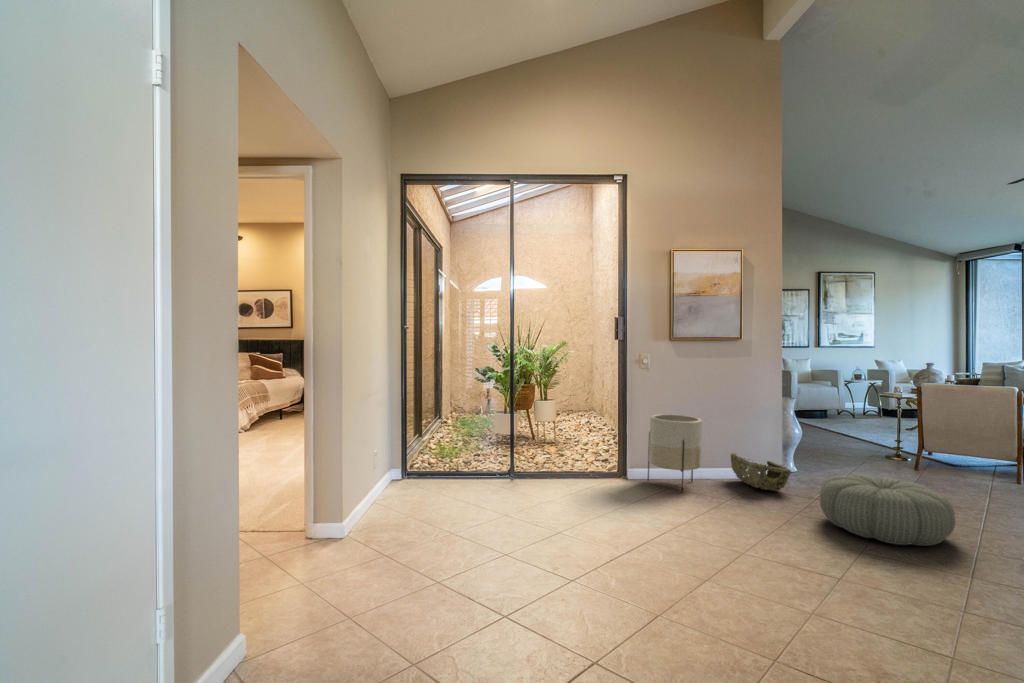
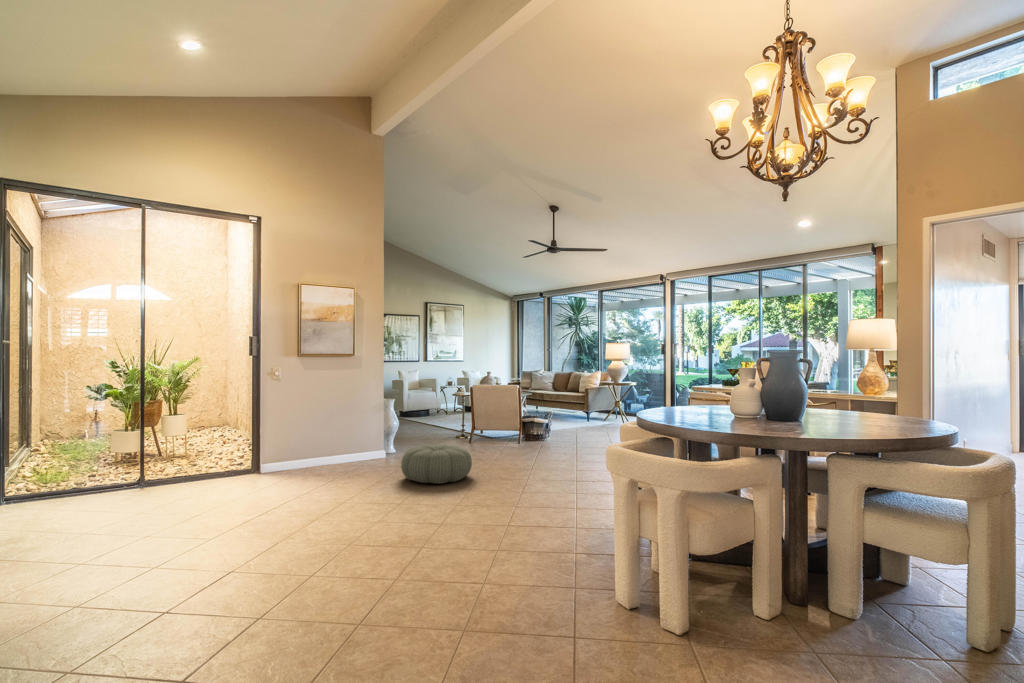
planter: present [648,414,702,492] -> none [278,418,324,479]
woven basket: present [731,453,791,491] -> none [347,444,388,468]

